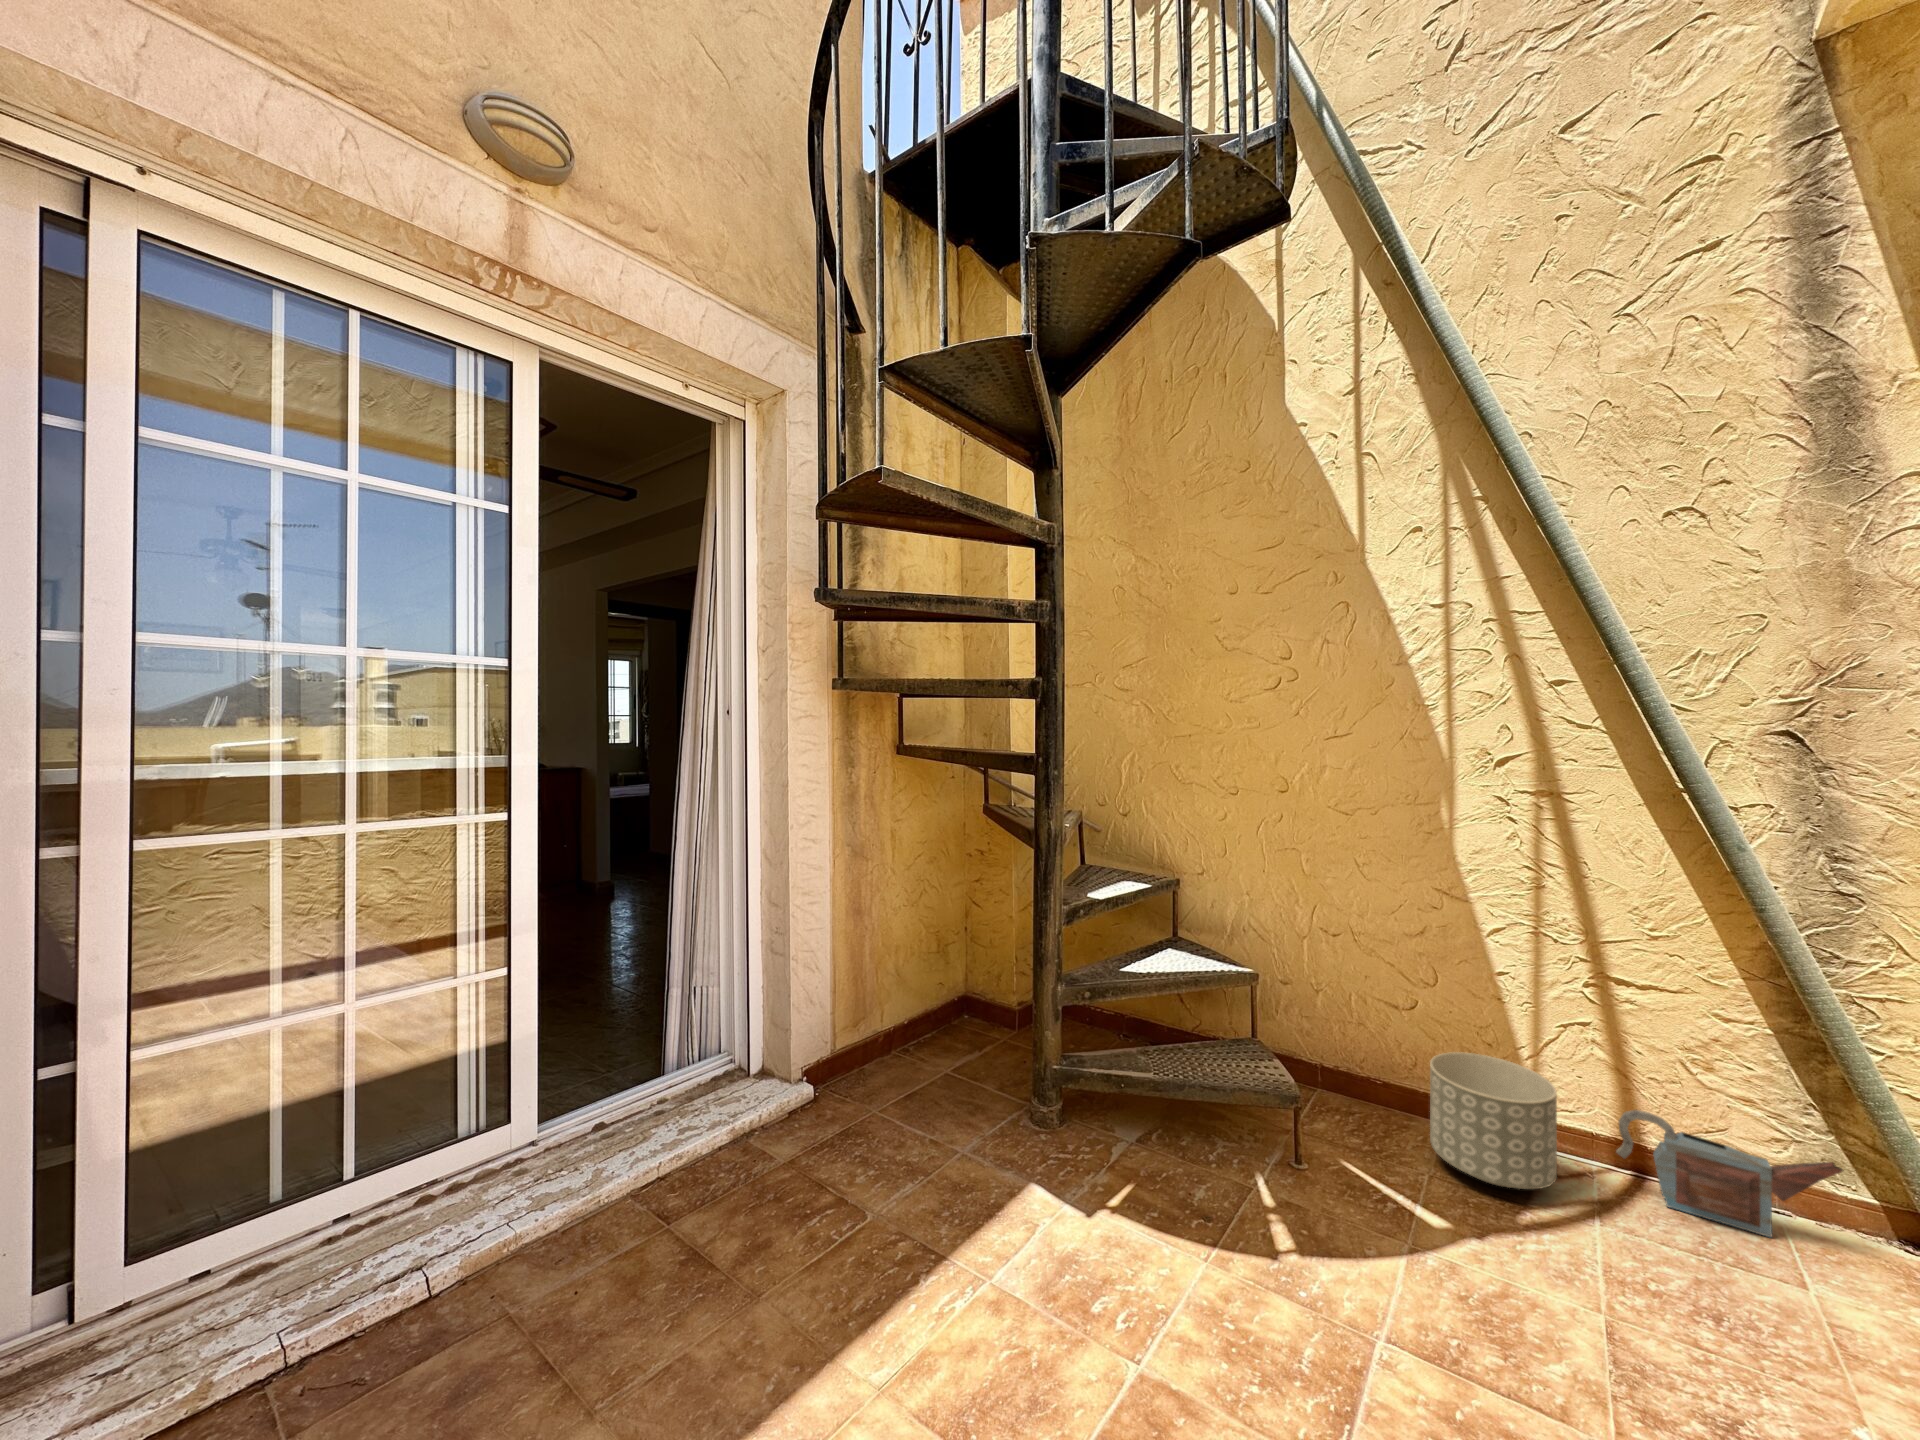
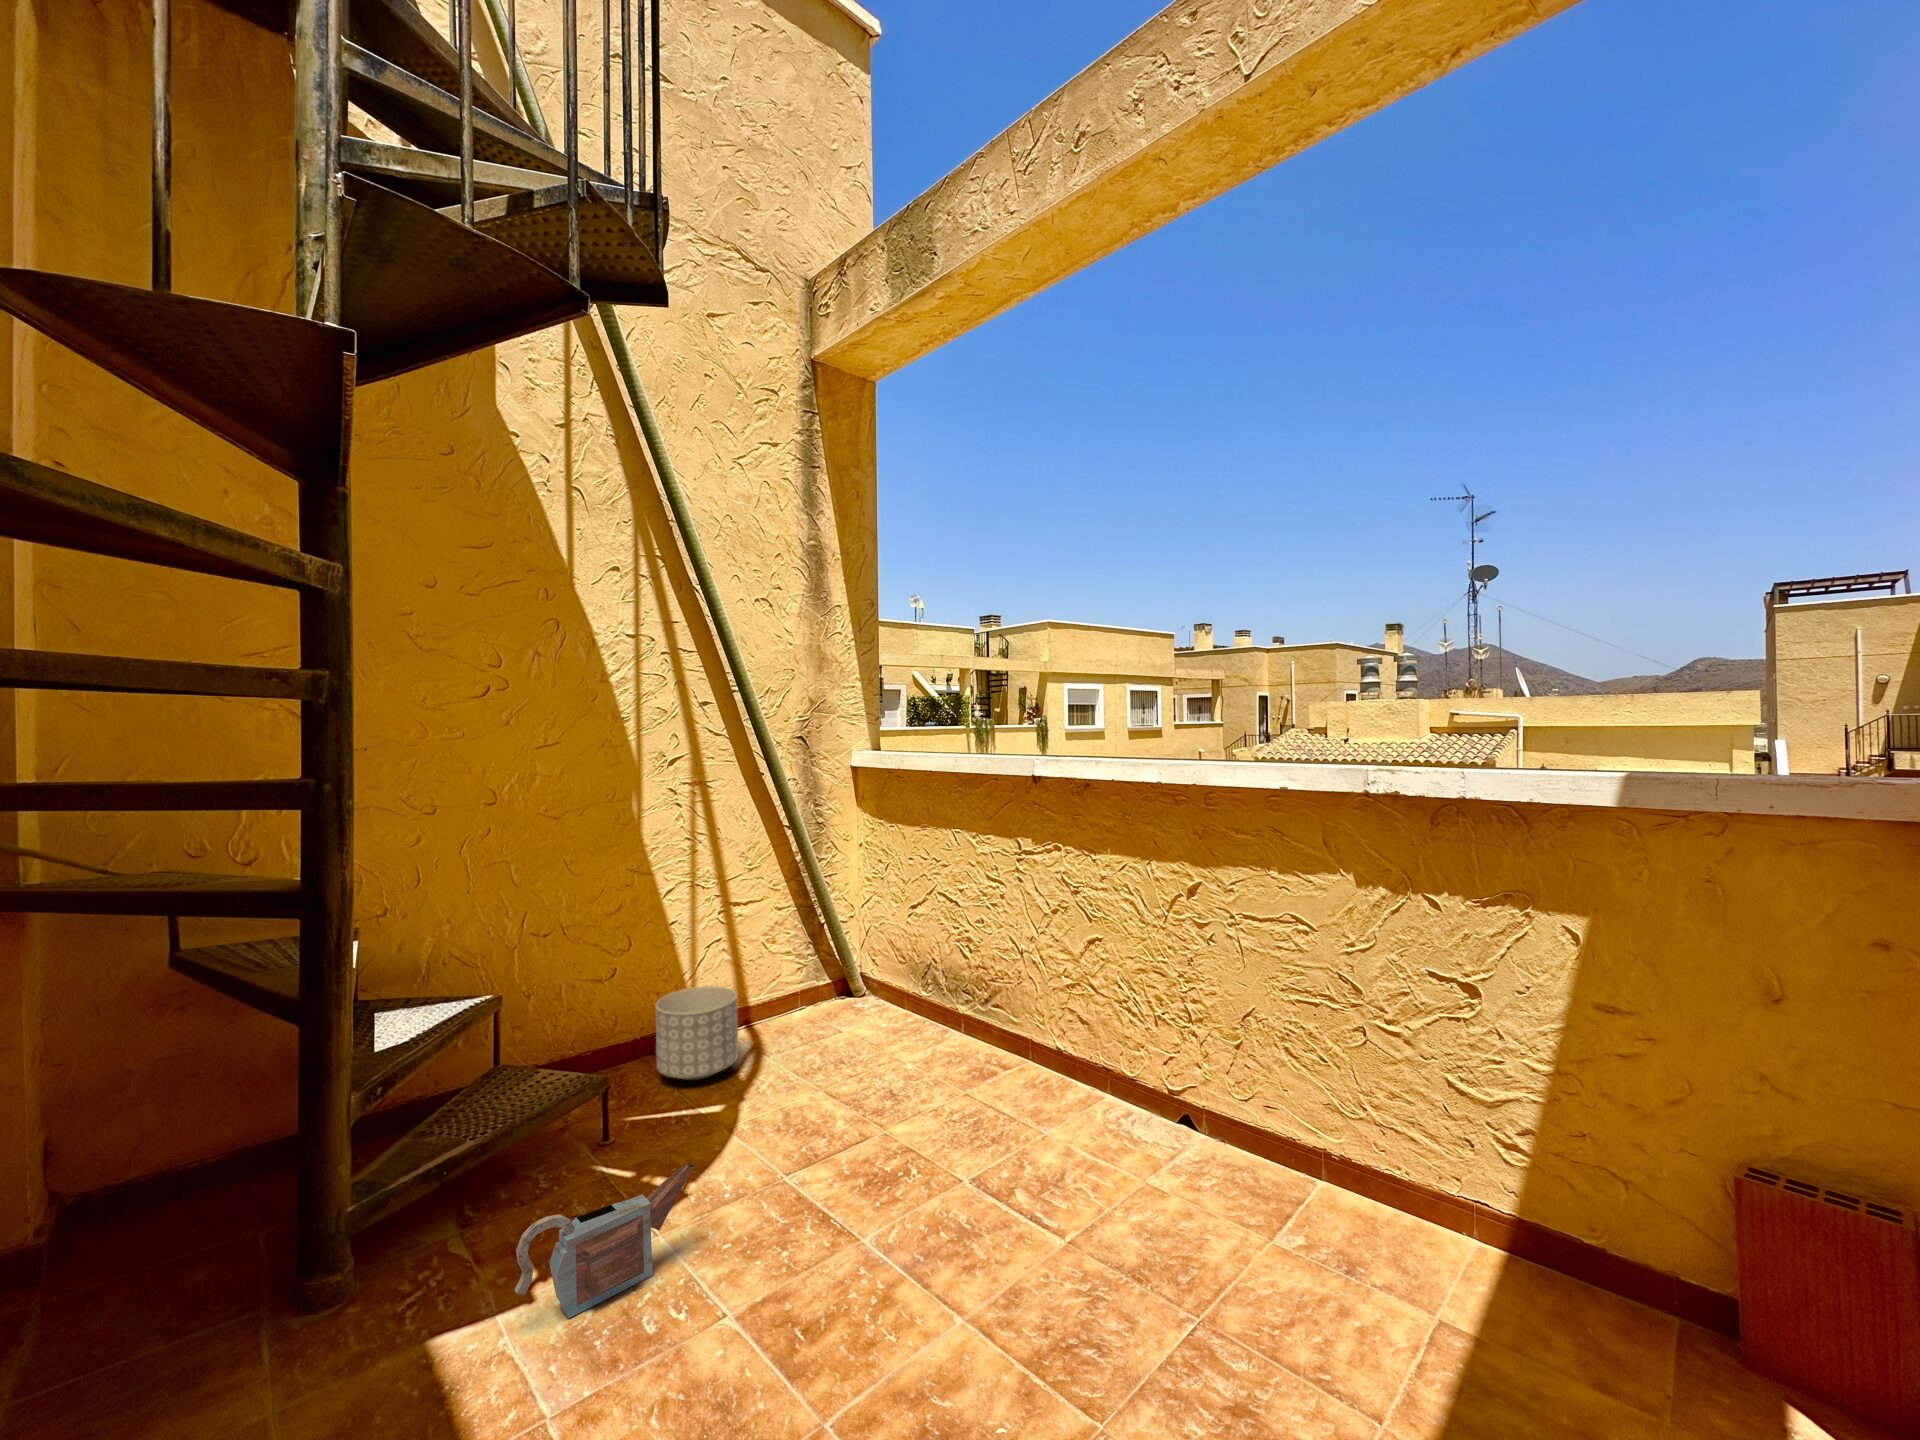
watering can: present [1616,1110,1844,1237] -> present [515,1163,695,1318]

